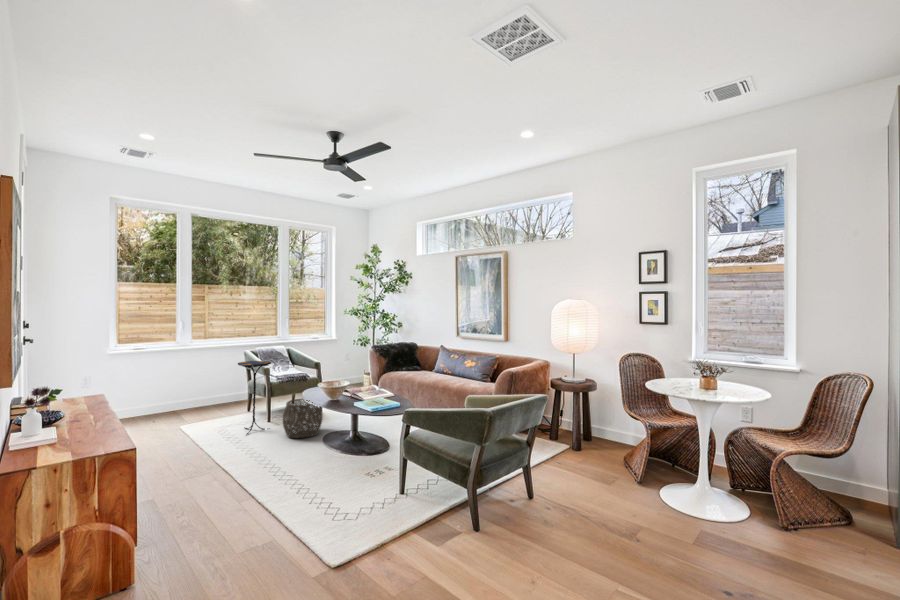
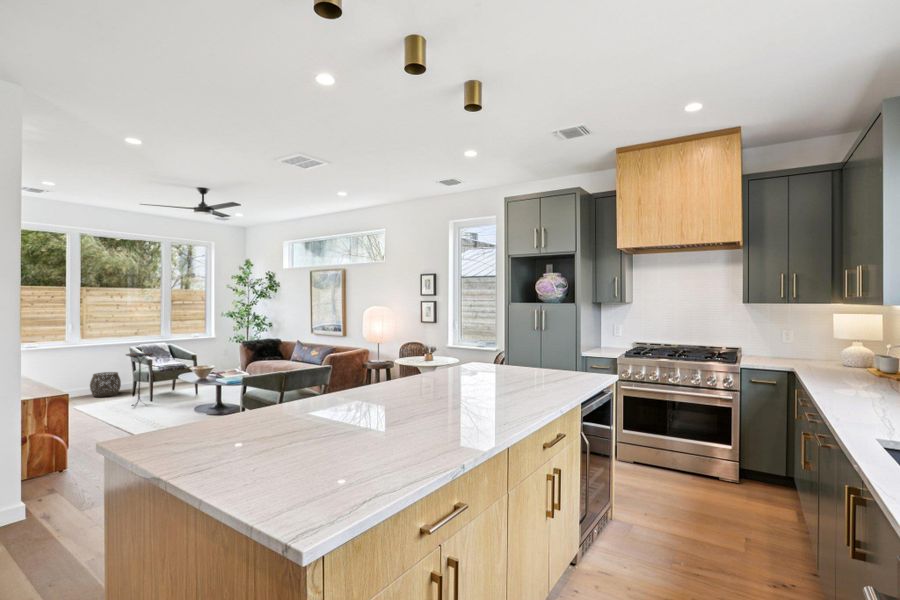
woven basket: present [283,398,322,438] -> present [90,372,121,397]

